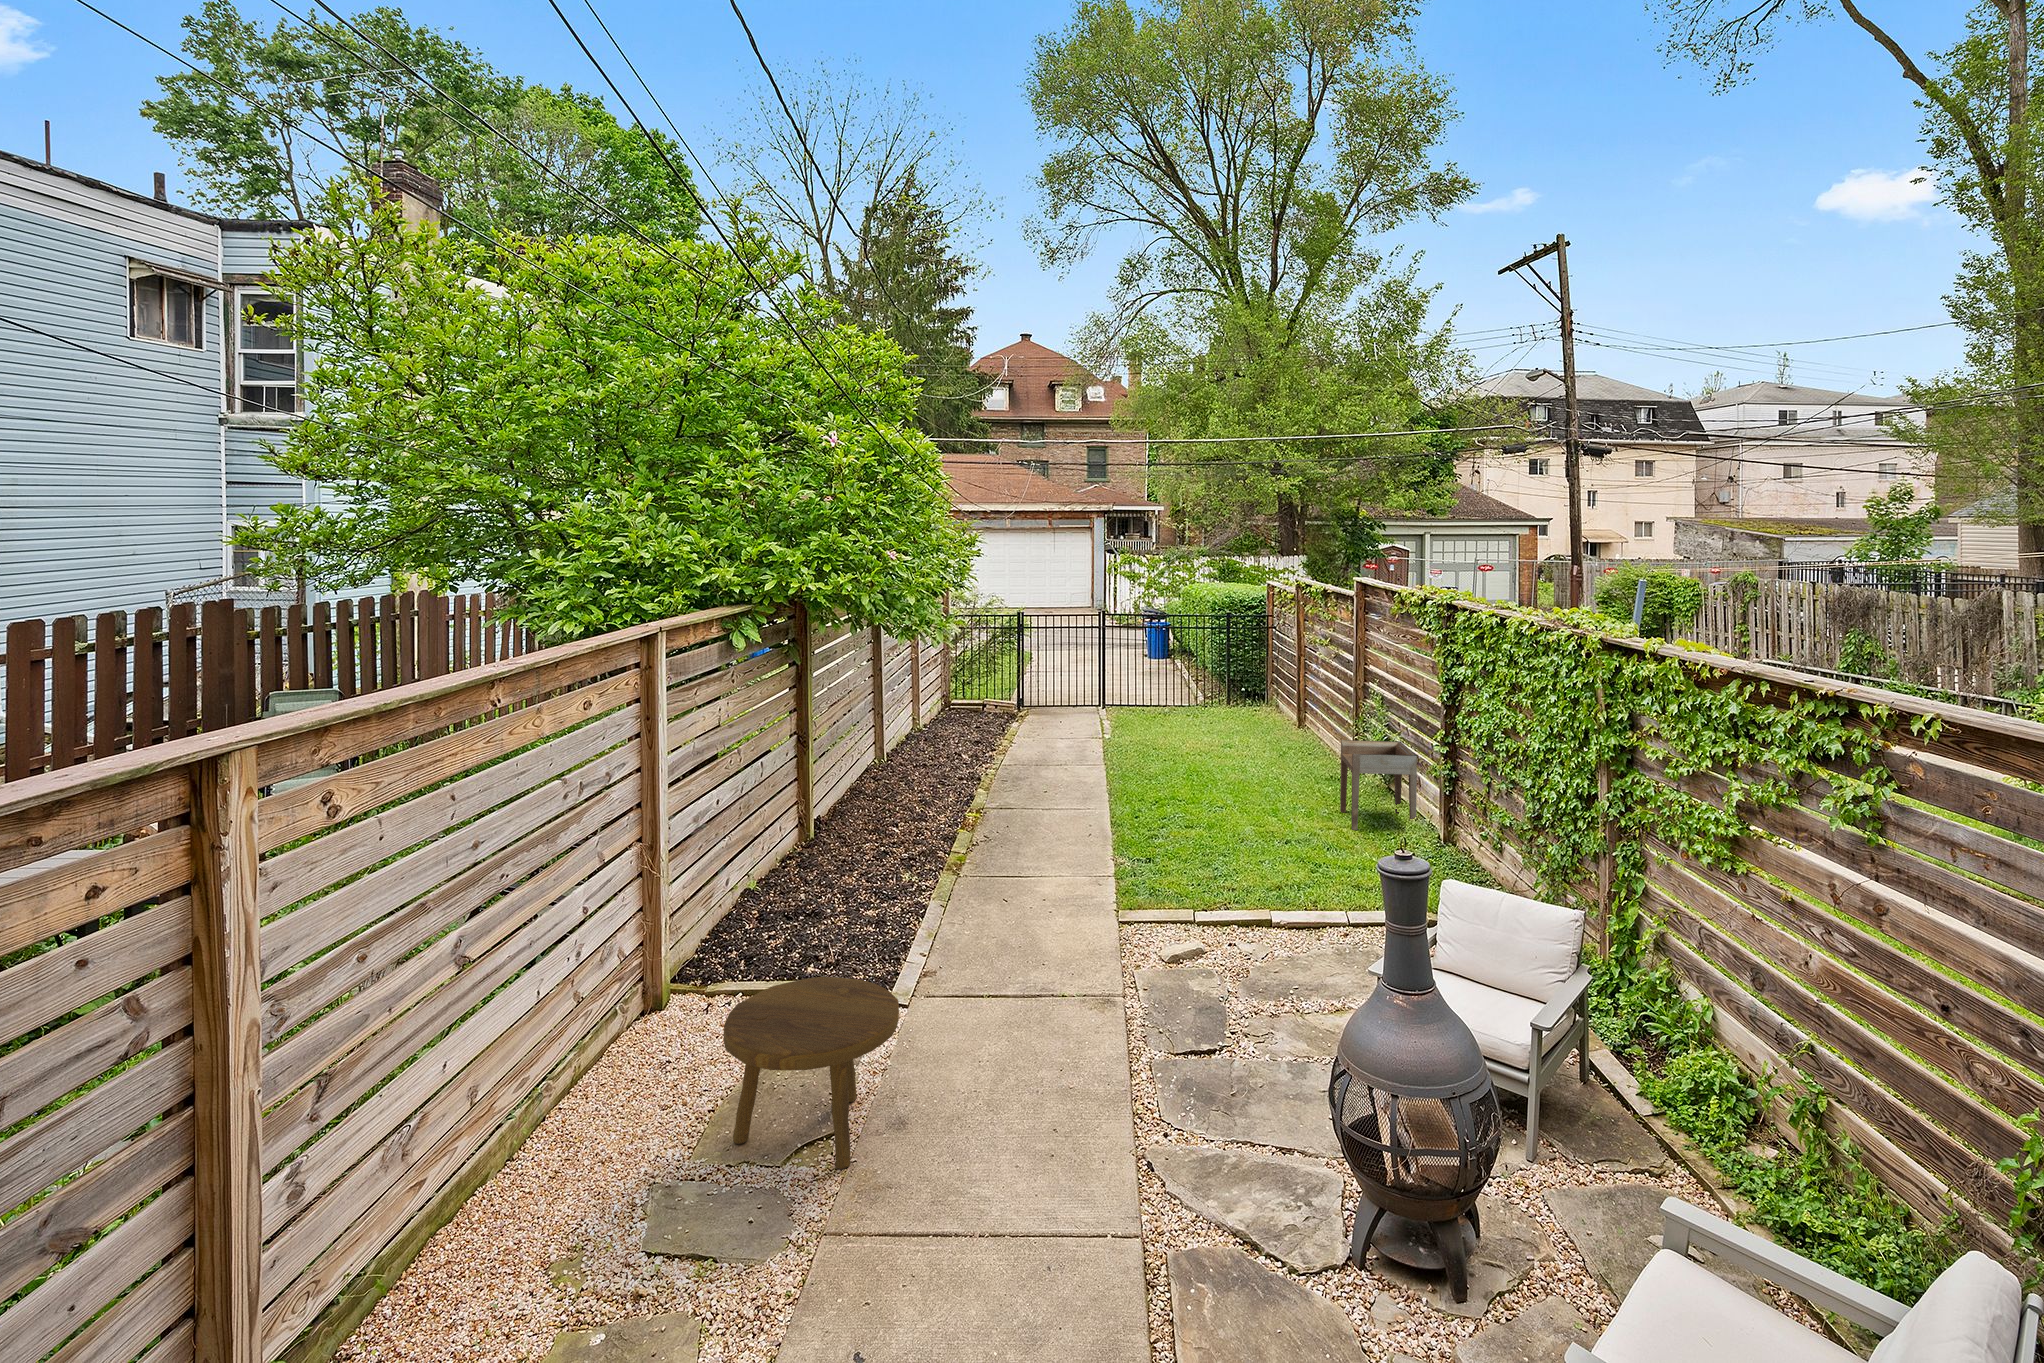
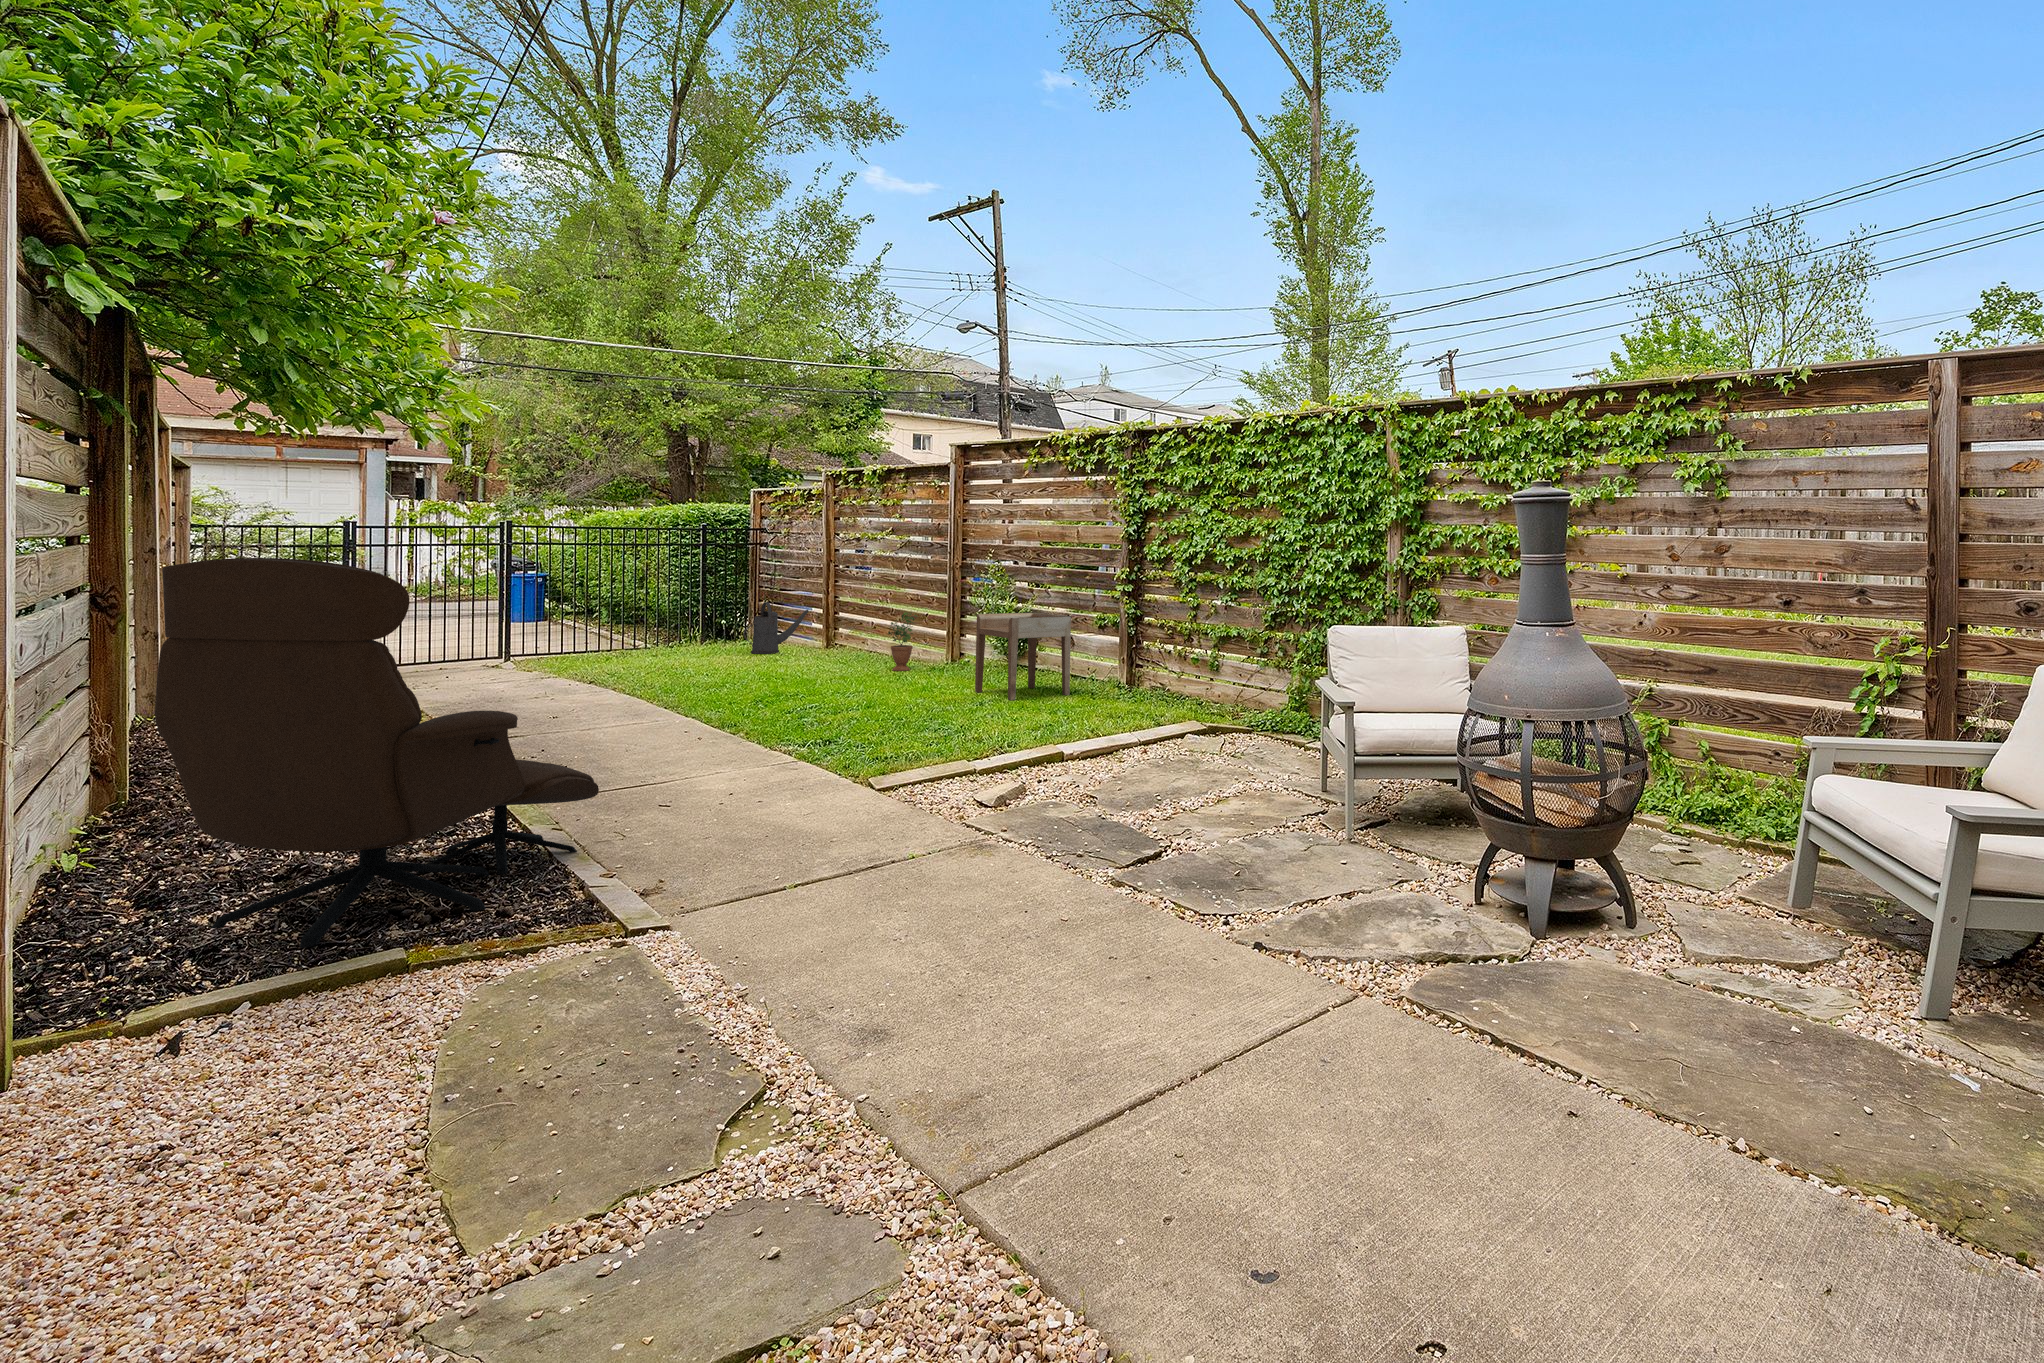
watering can: none [1241,681,1293,726] -> present [743,602,808,654]
potted plant: none [1315,712,1342,767] -> present [888,612,918,671]
lounge chair: none [668,772,898,988] -> present [155,558,599,948]
footstool: present [724,977,899,1169] -> none [682,780,969,1041]

